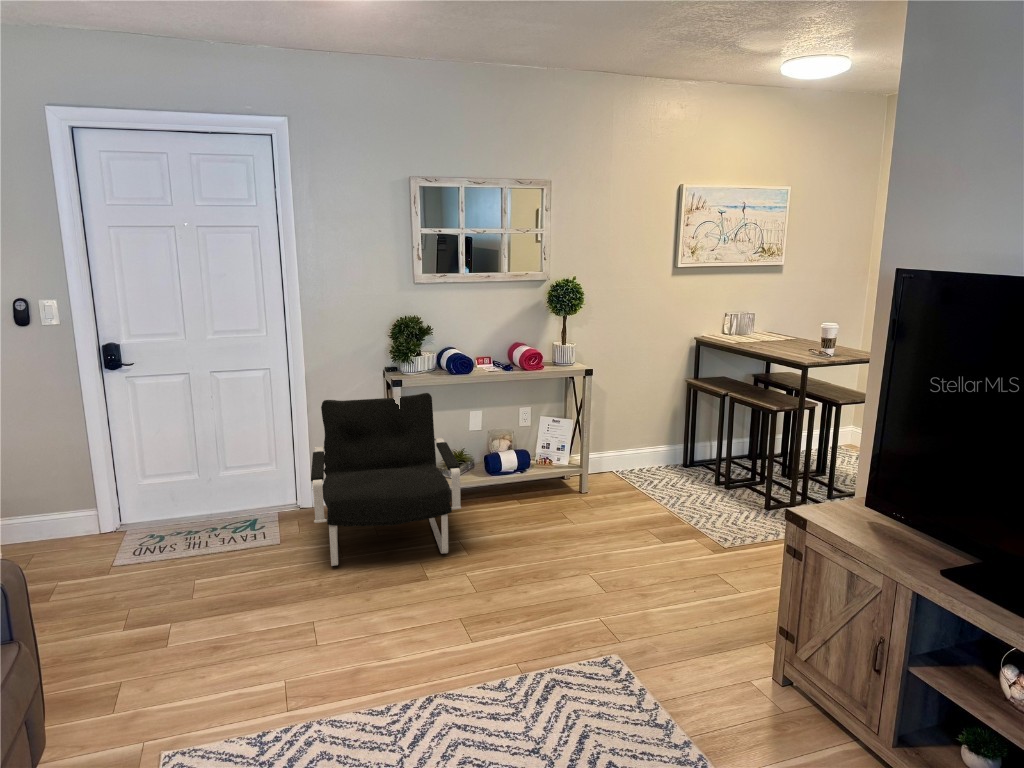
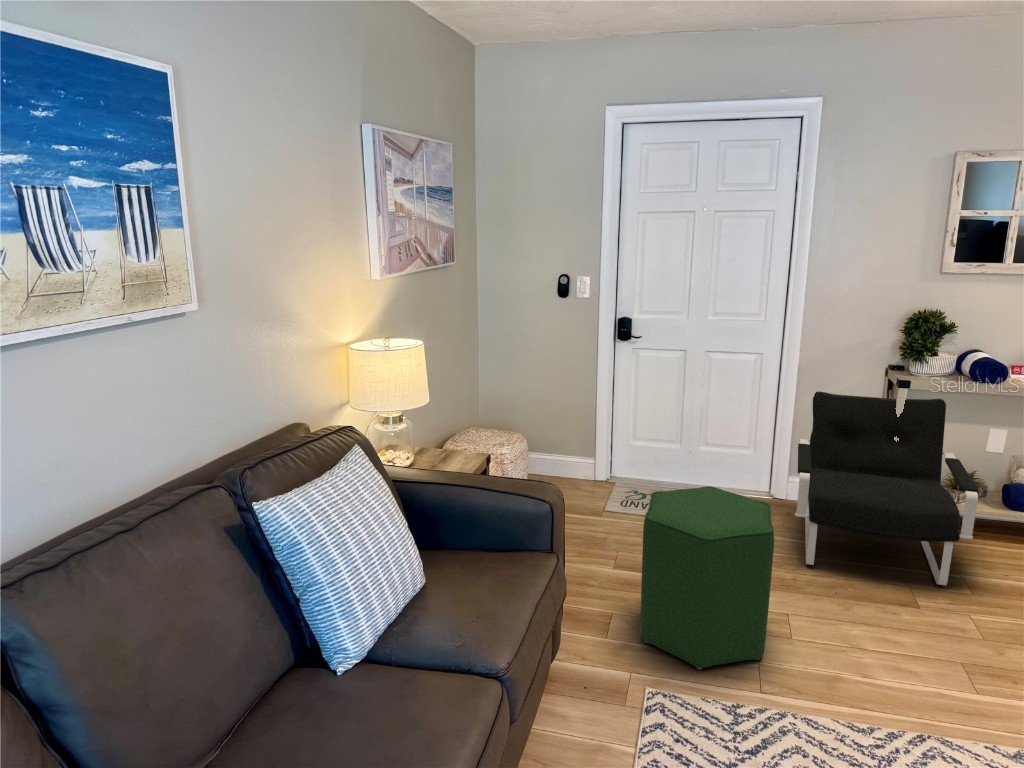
ottoman: none [136,514,289,711] -> present [641,486,774,669]

